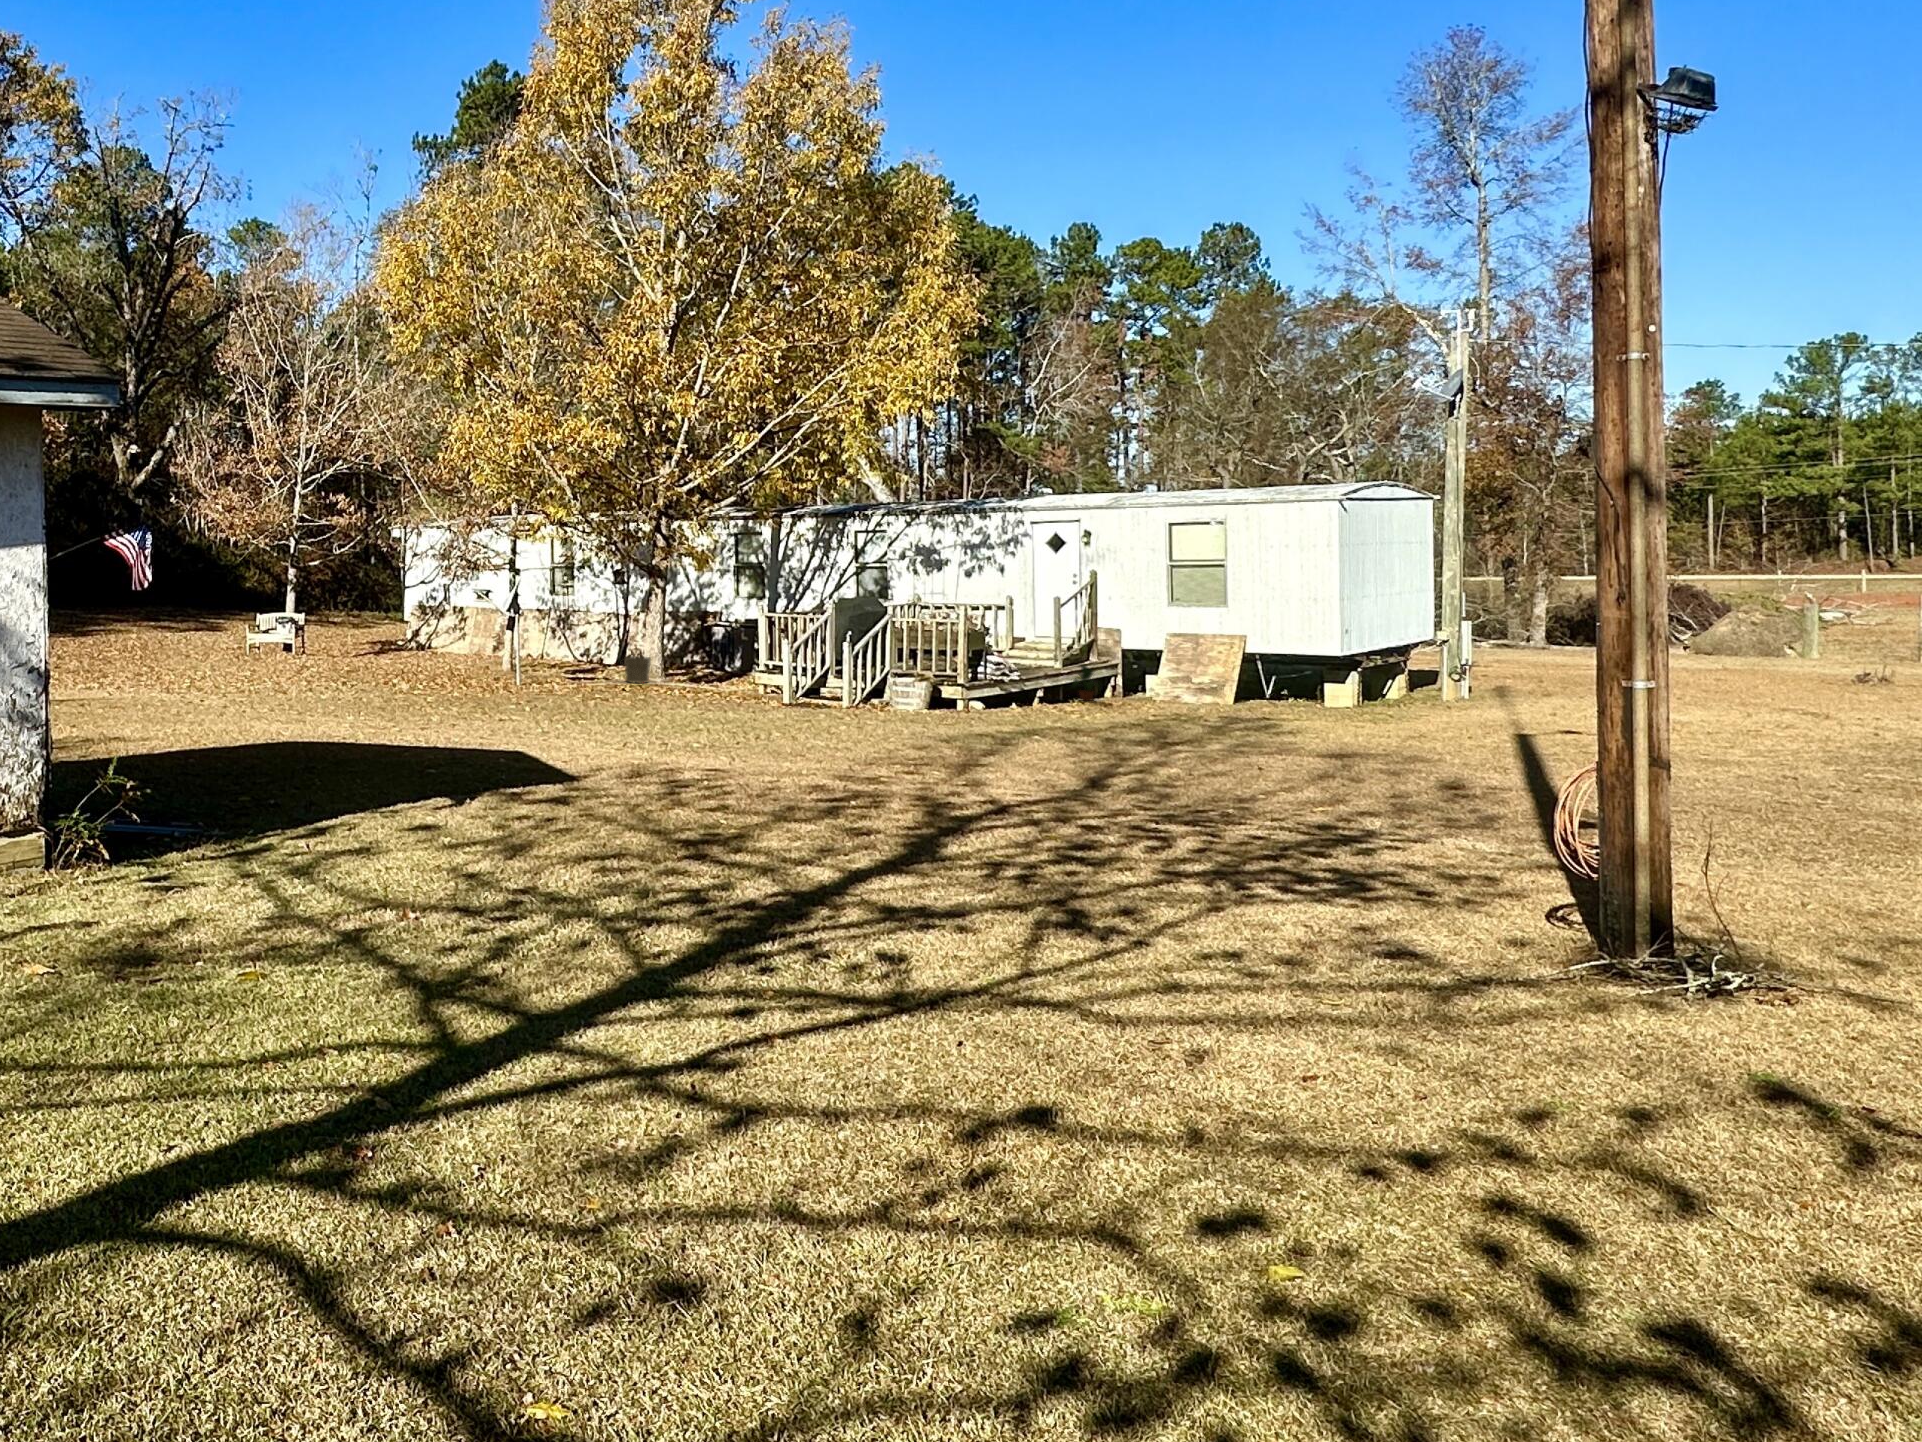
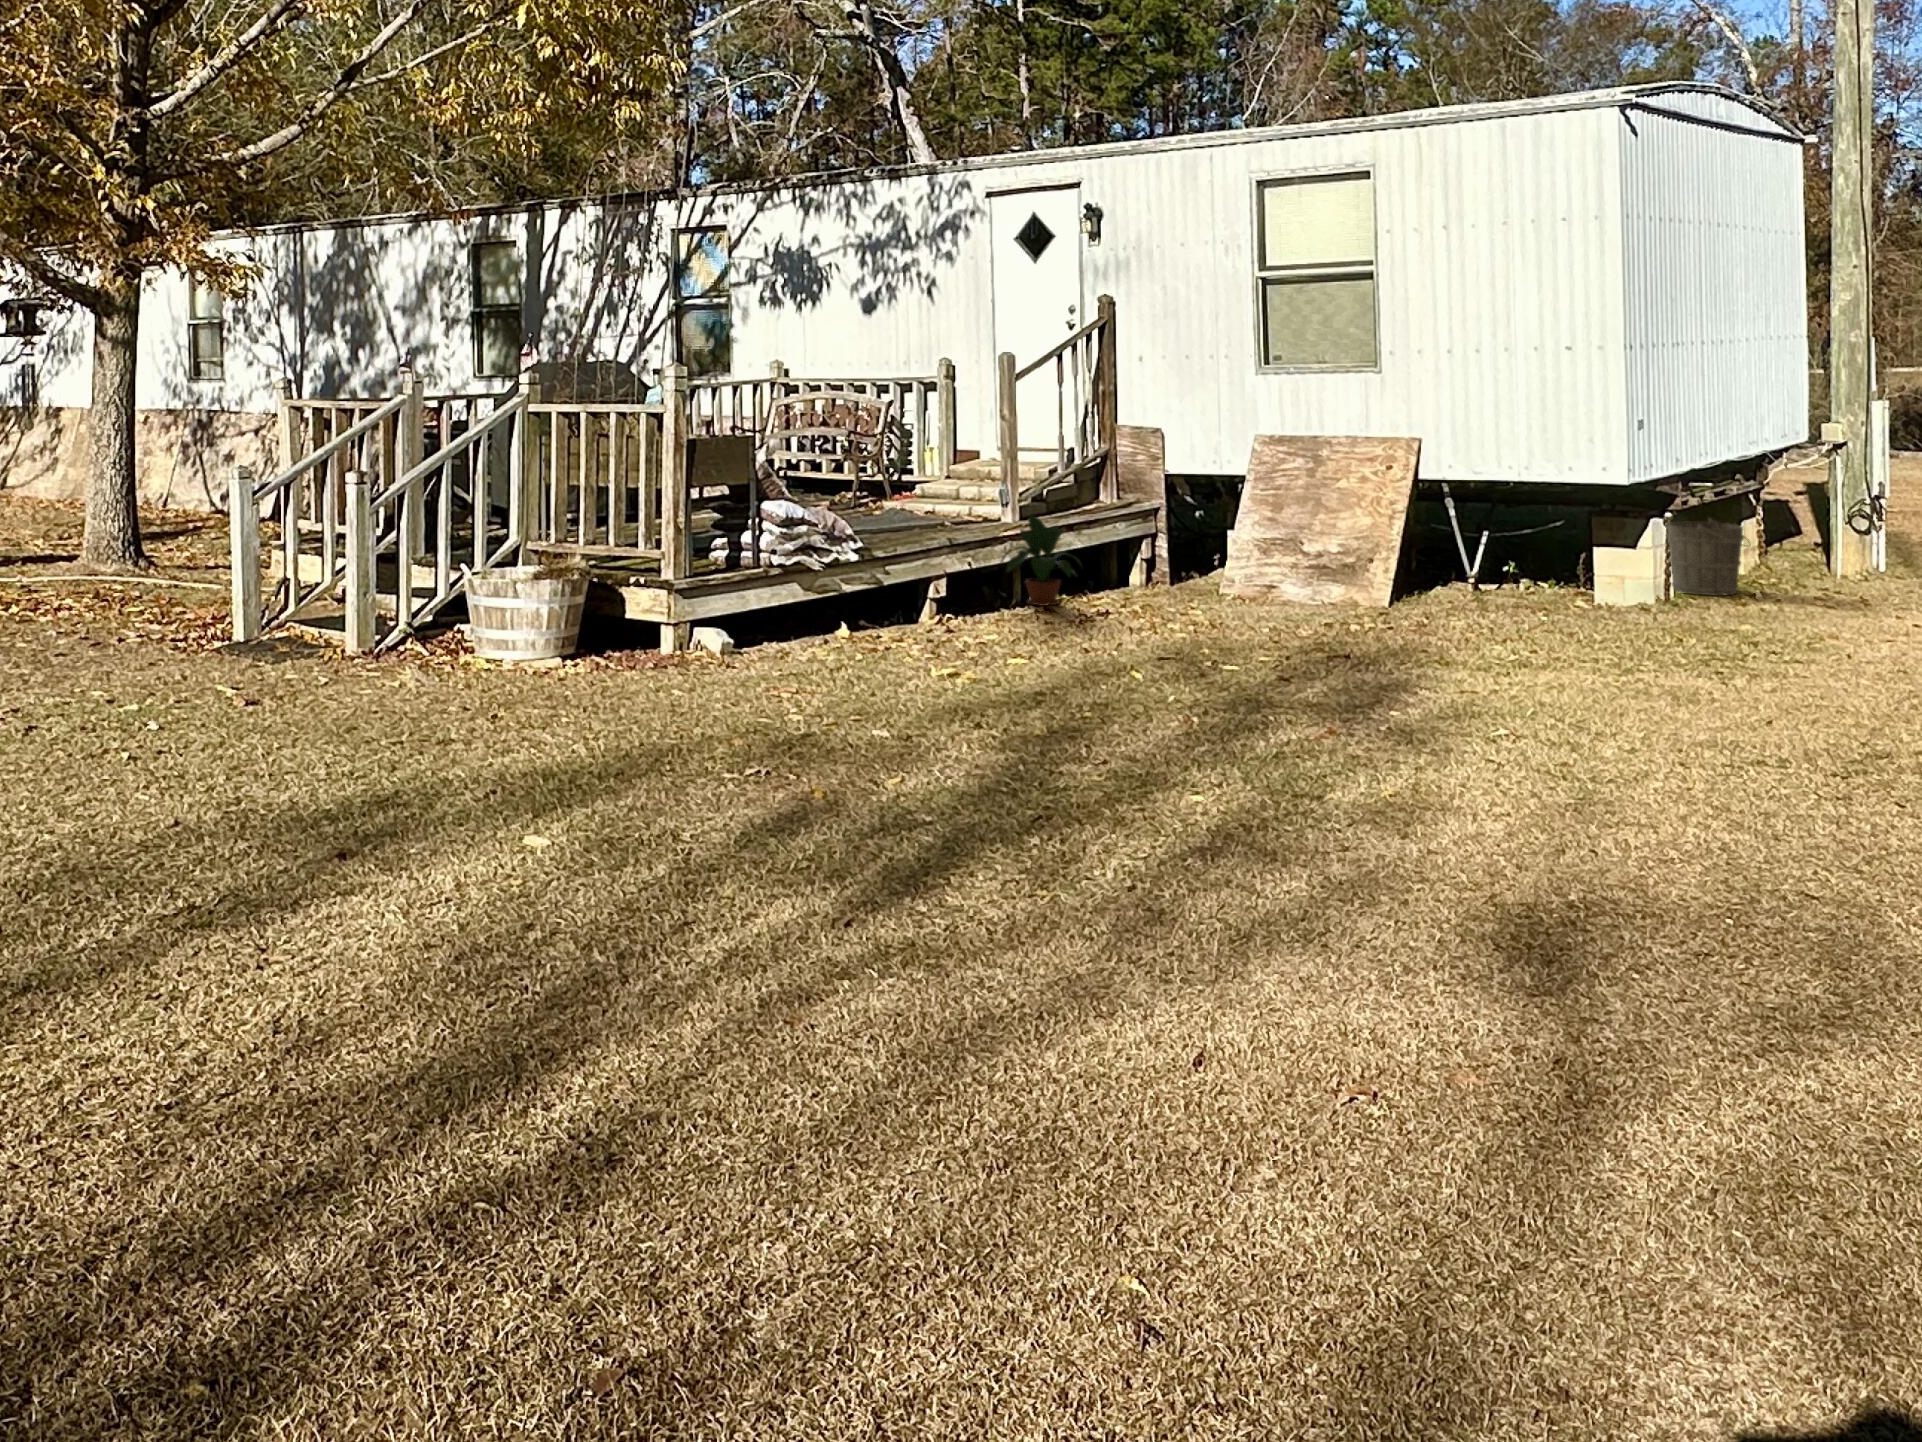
bucket: present [624,656,651,683] -> present [1666,518,1751,596]

